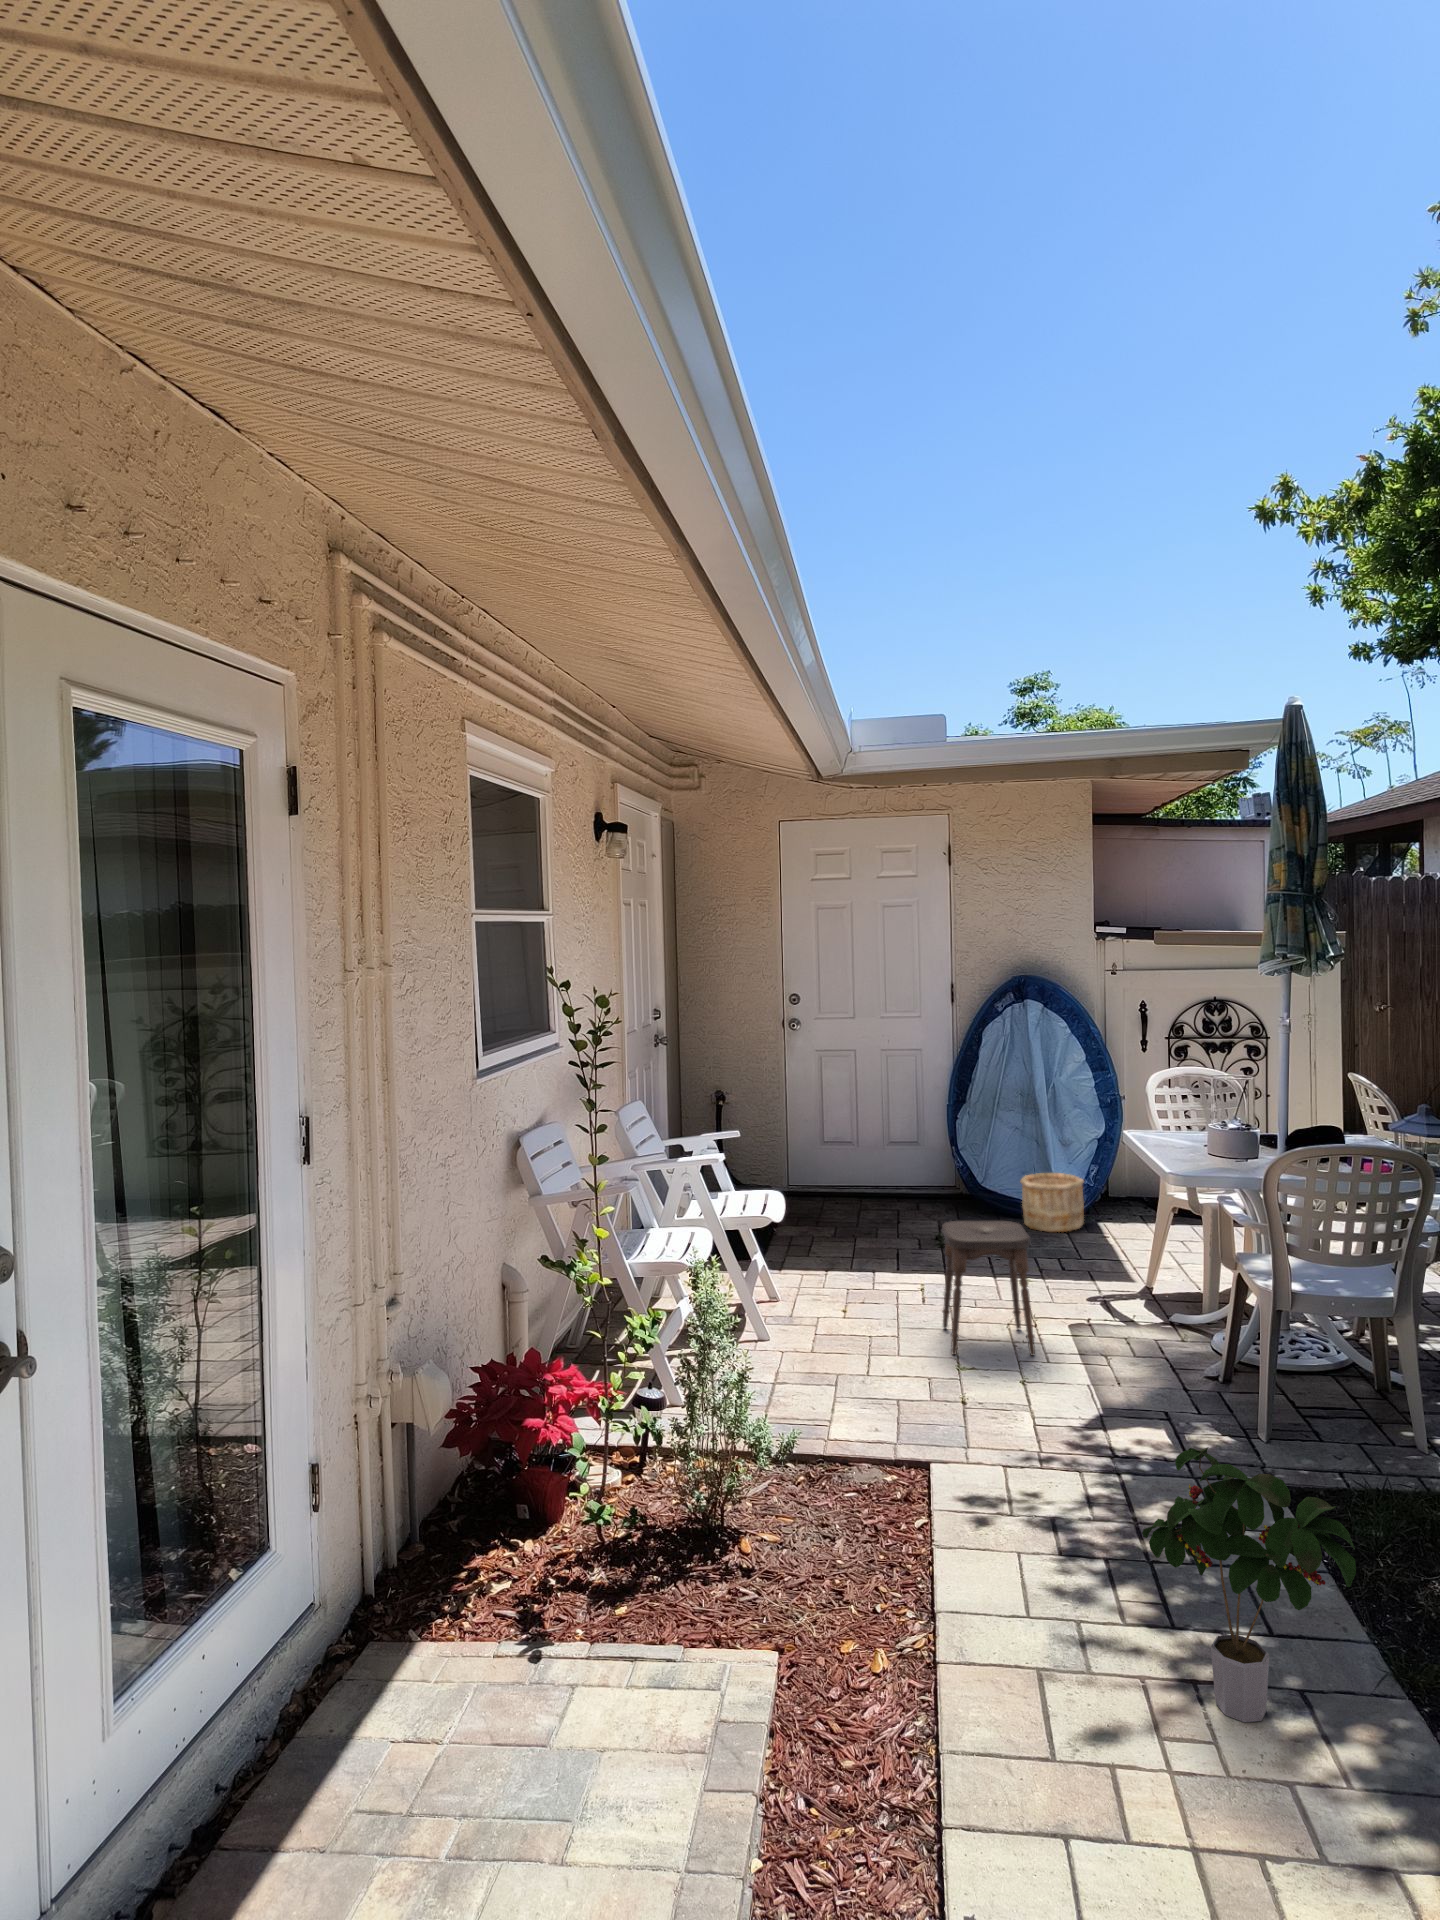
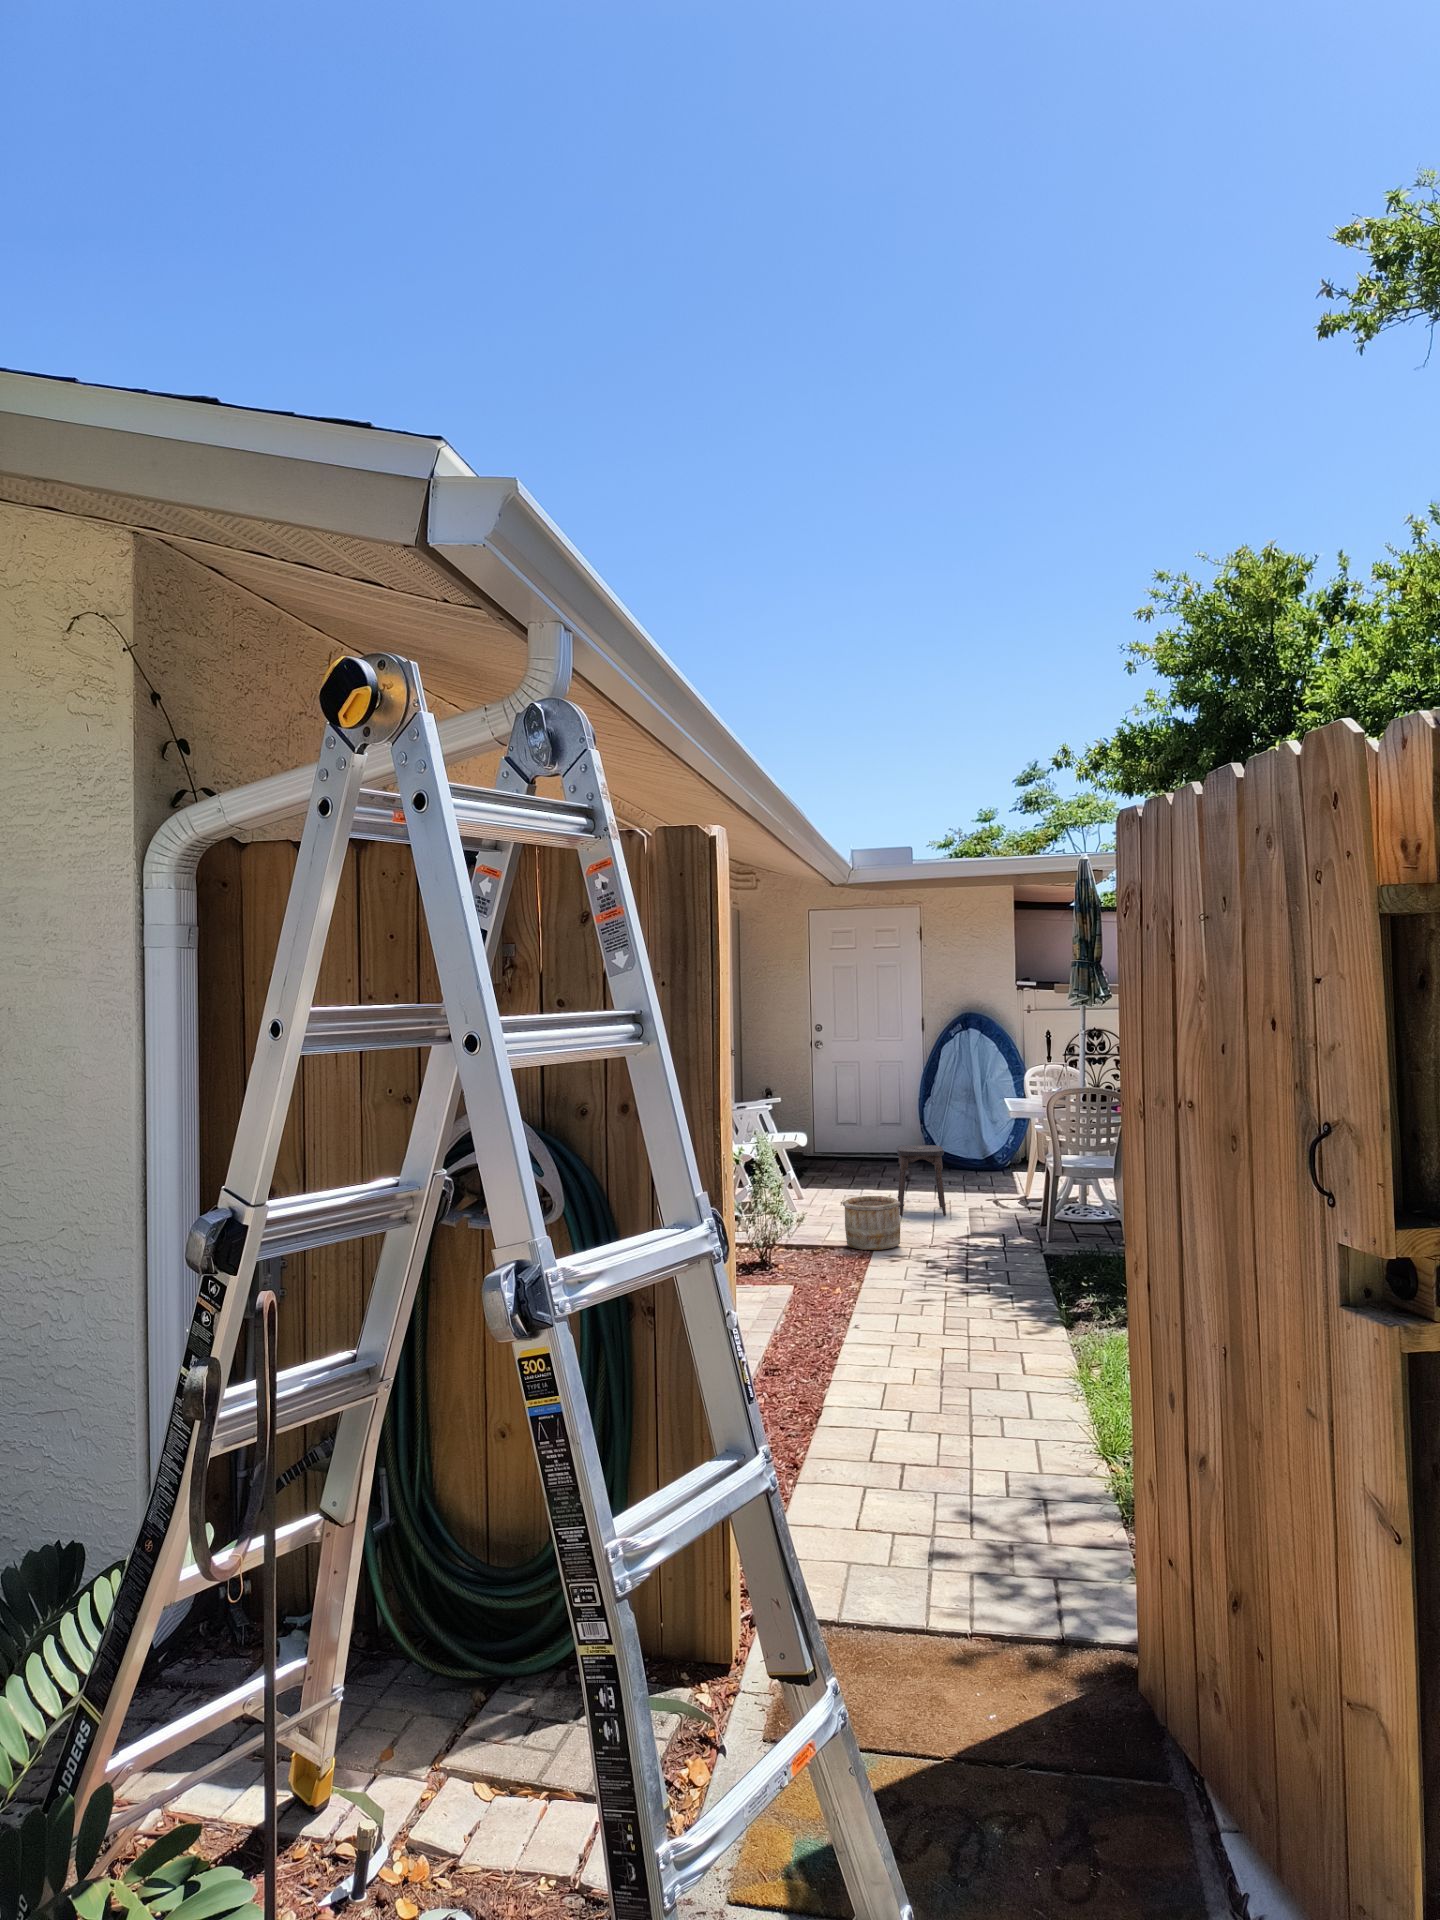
wooden bucket: present [1020,1173,1084,1232] -> present [842,1196,900,1250]
potted plant: present [1142,1448,1356,1722] -> none [953,1190,1023,1293]

